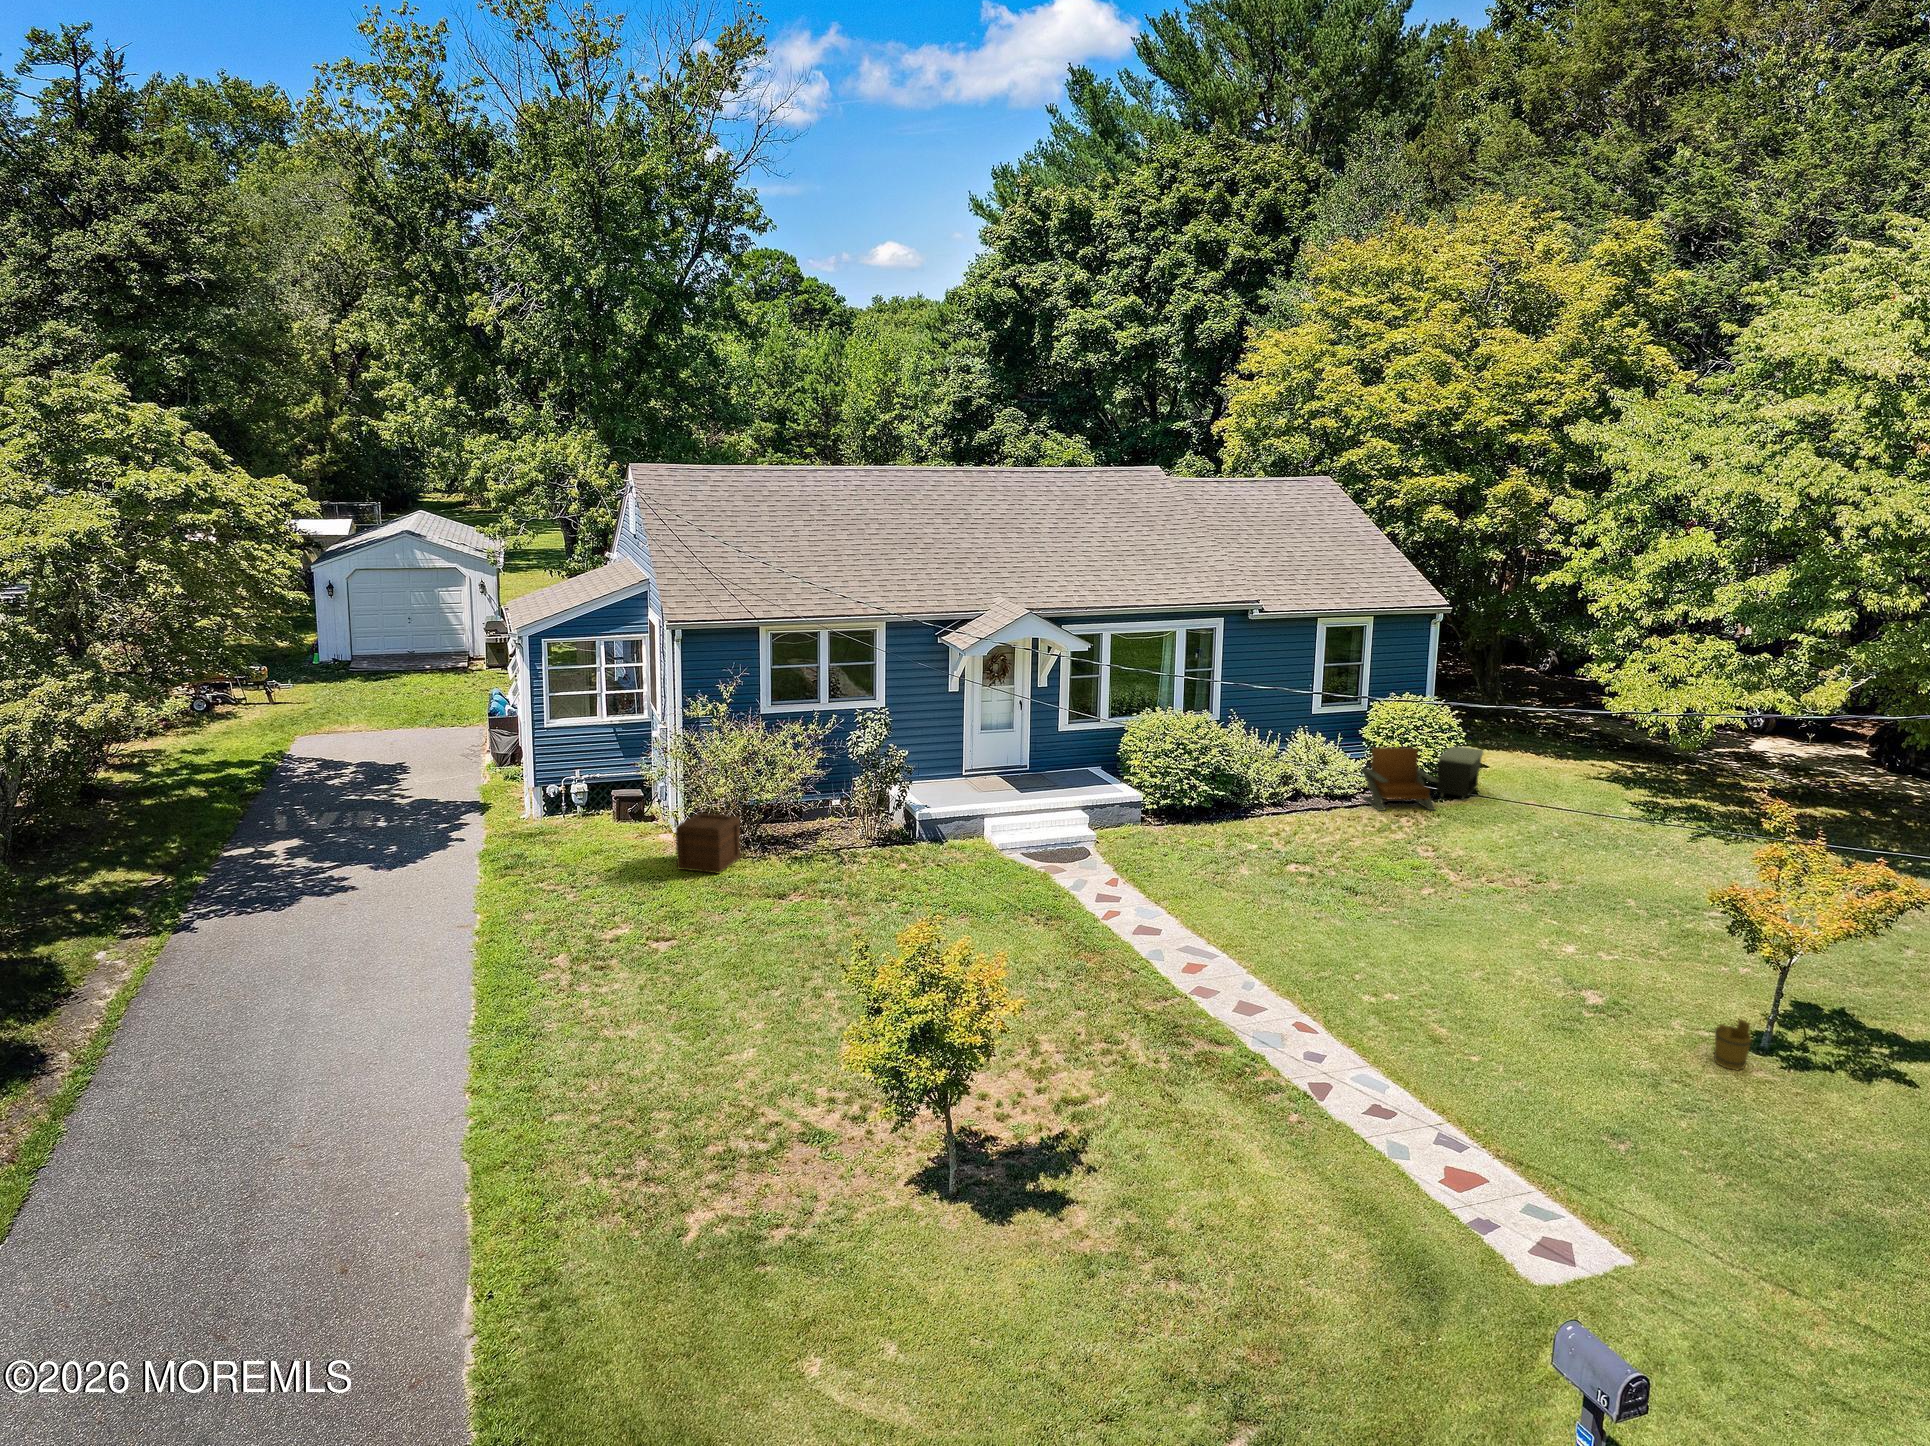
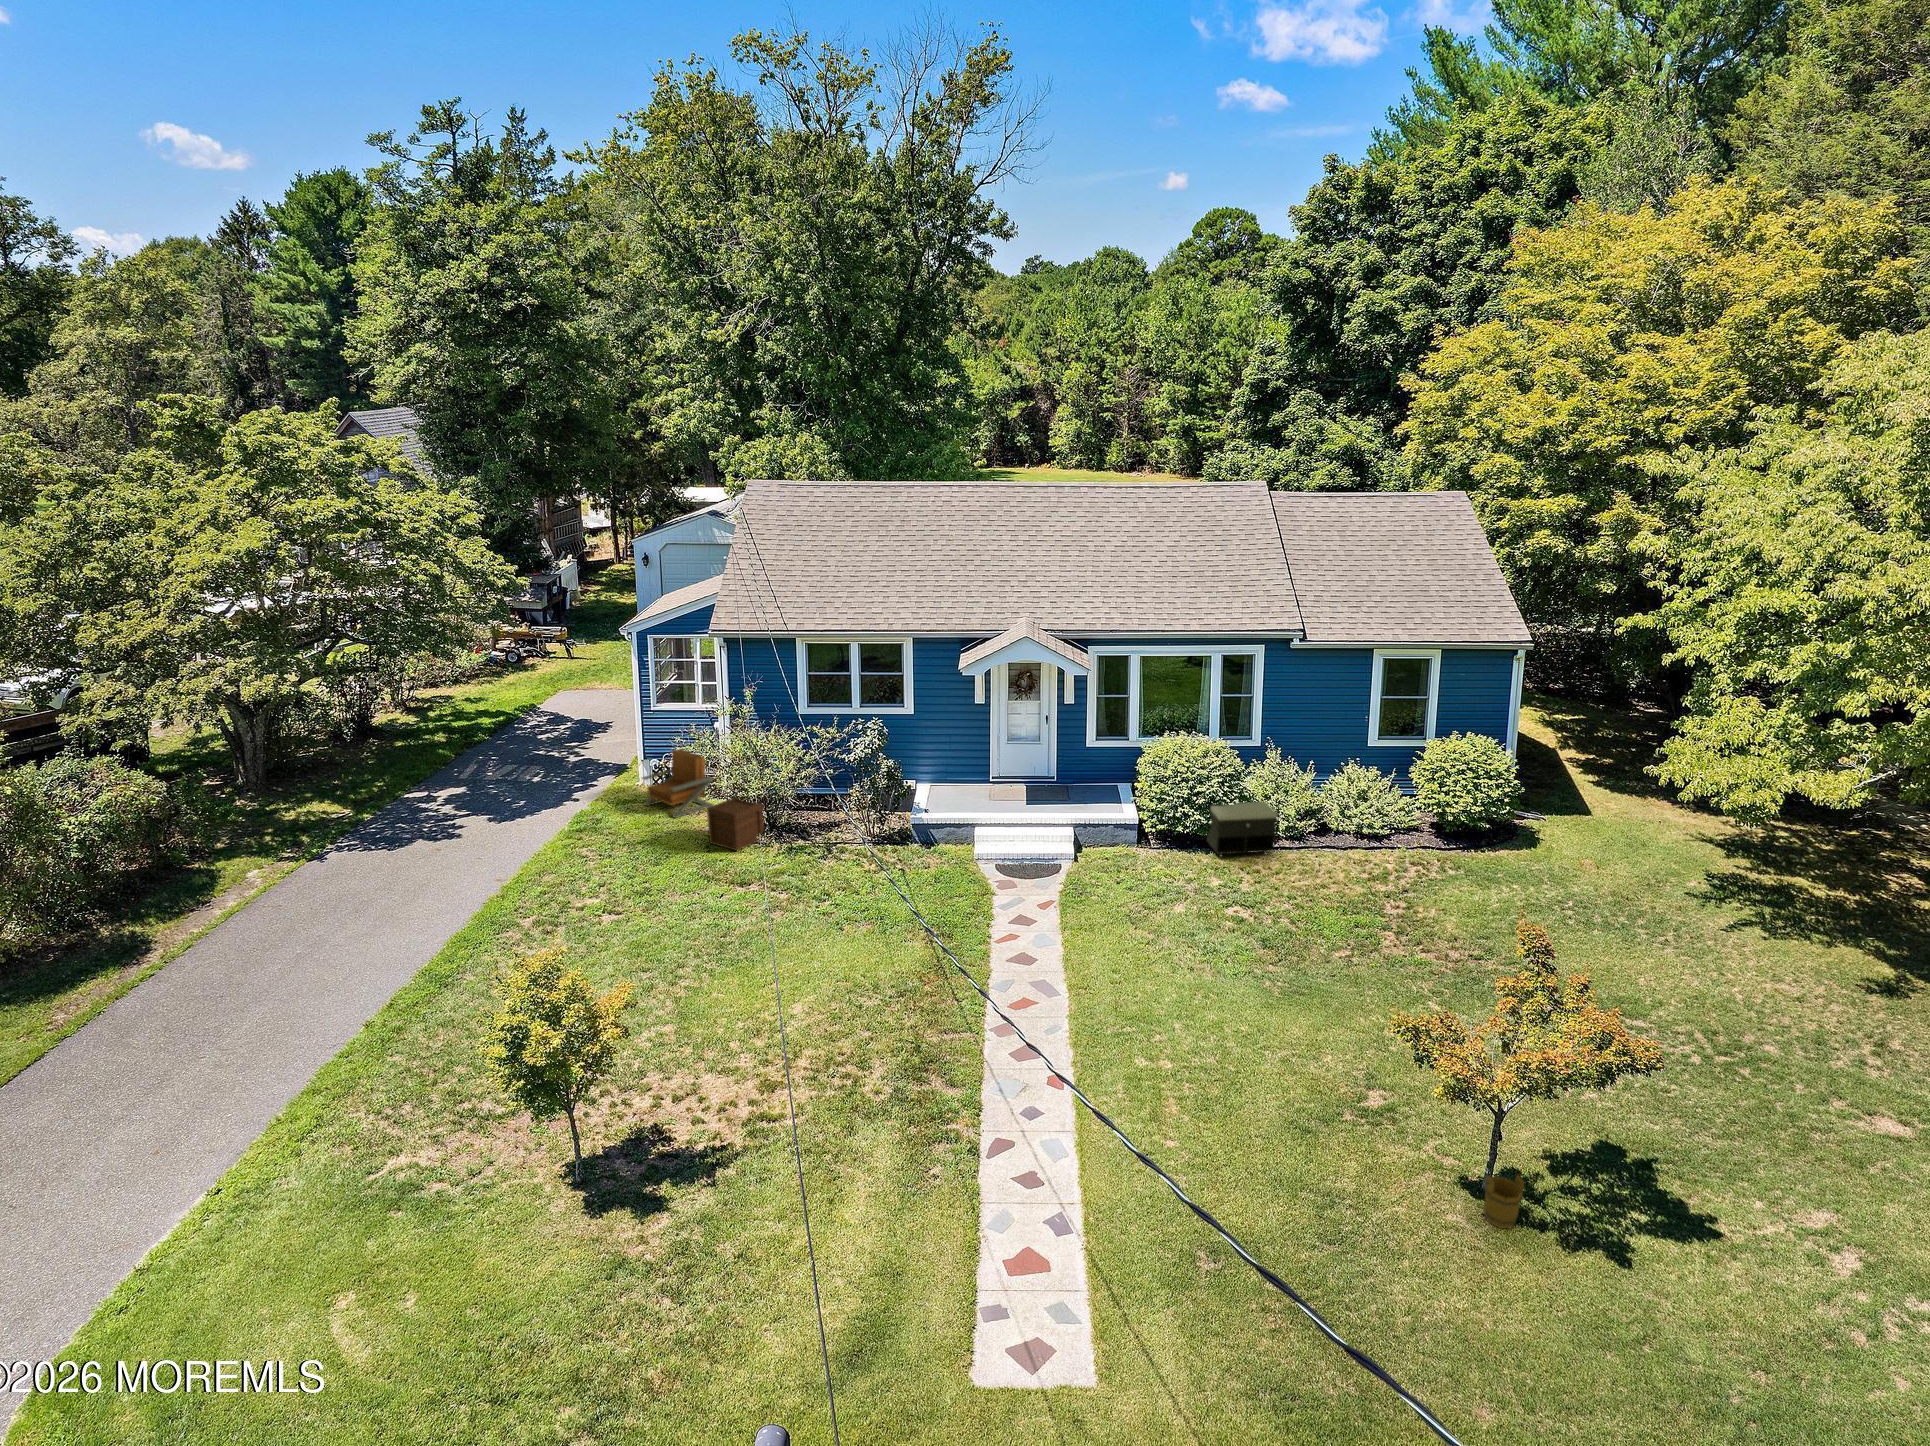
storage bench: present [1436,746,1484,799] -> present [1207,802,1277,856]
lounge chair: present [1361,747,1439,811] -> present [642,749,713,818]

